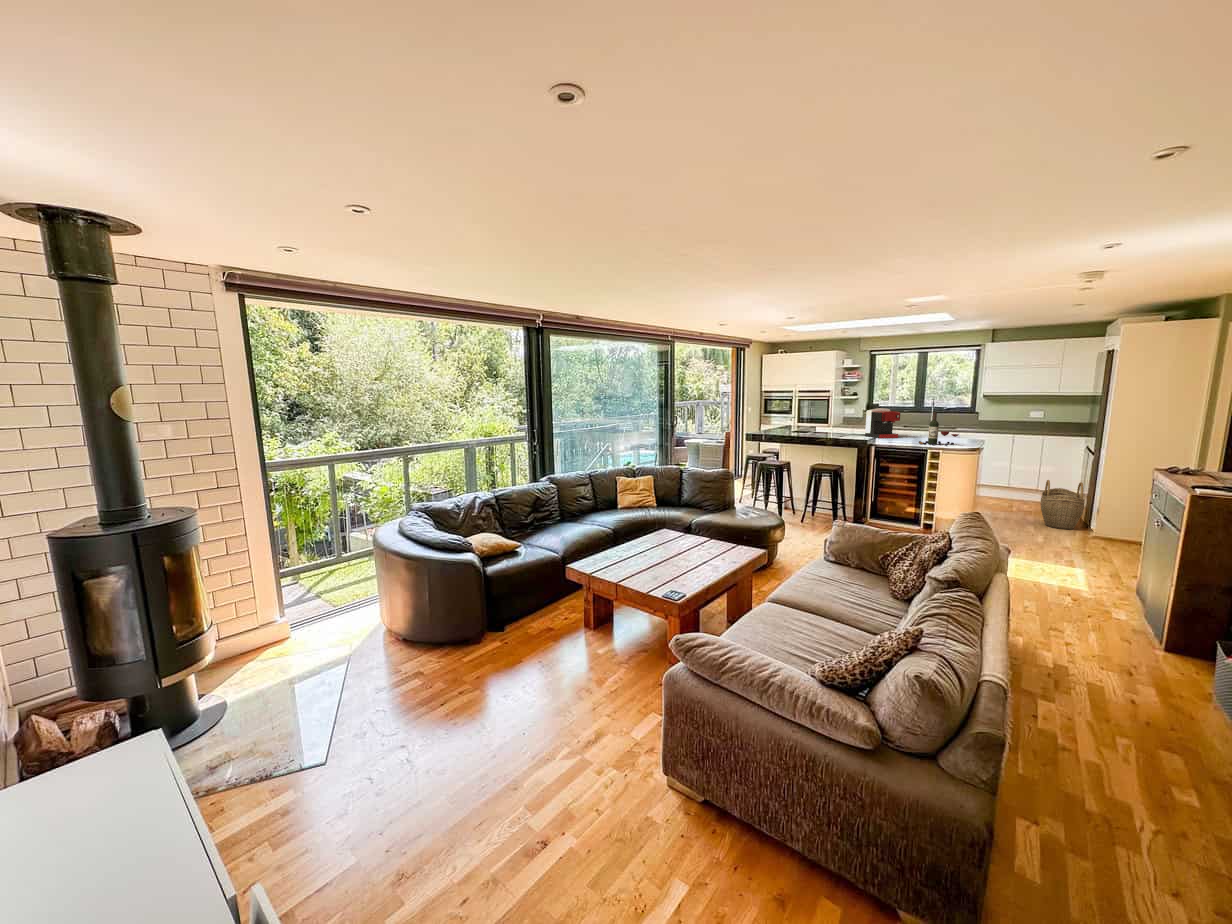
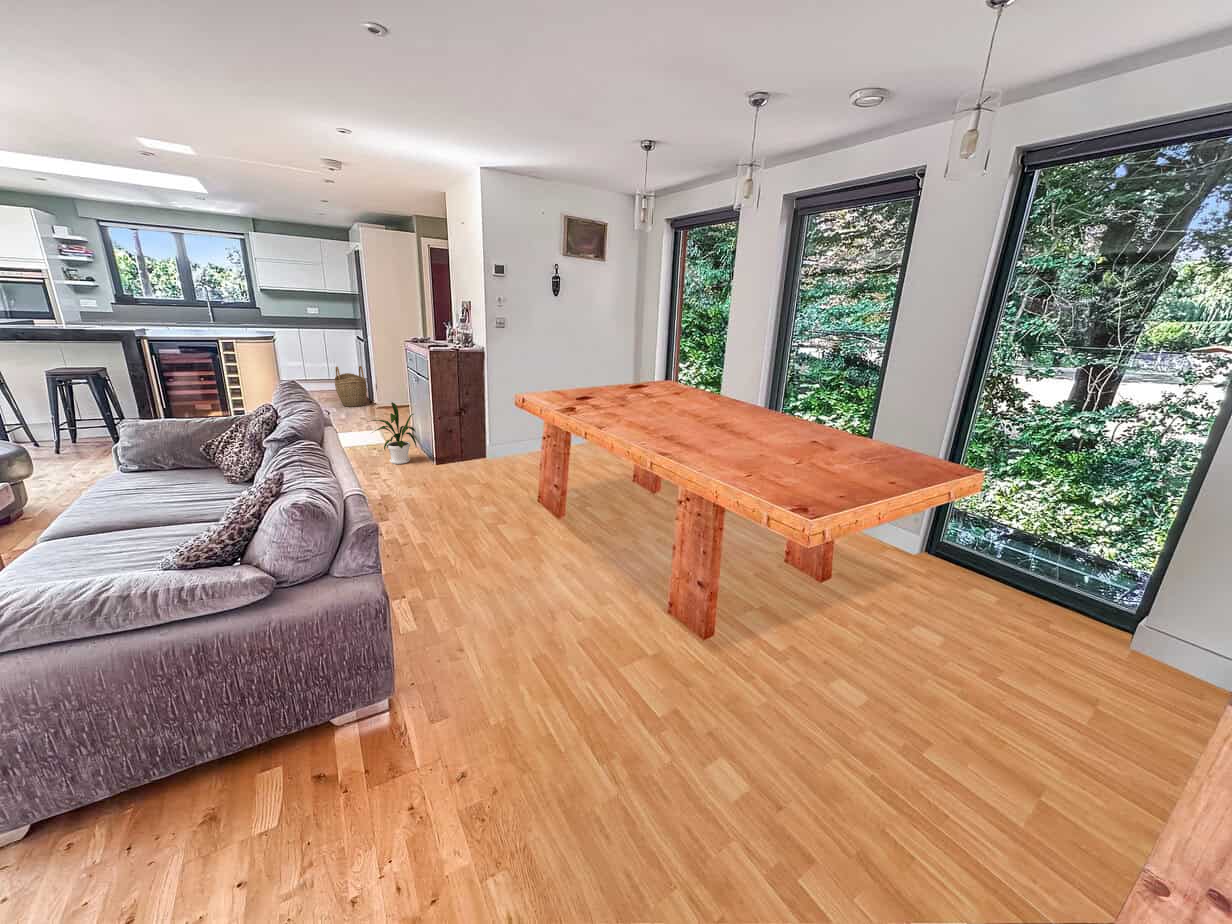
coffee maker: present [865,408,900,438] -> none [119,293,176,332]
wine bottle: present [918,412,959,446] -> none [204,298,250,336]
house plant: none [1064,546,1151,629] -> present [368,402,416,464]

